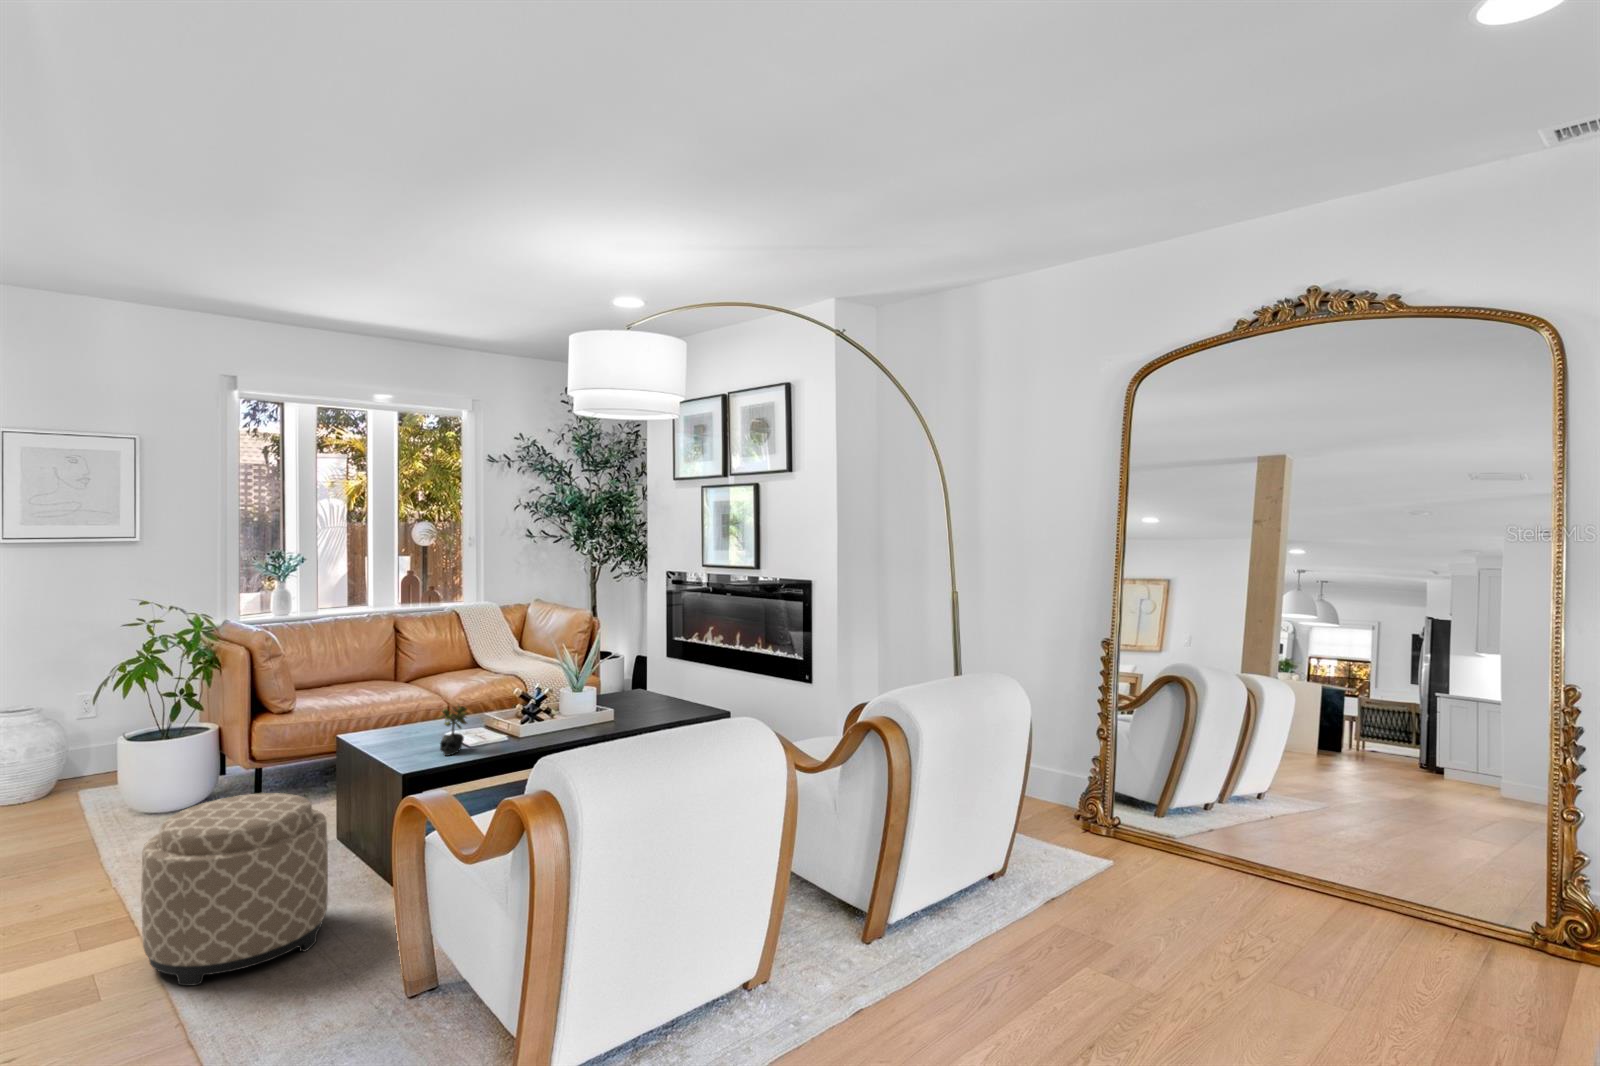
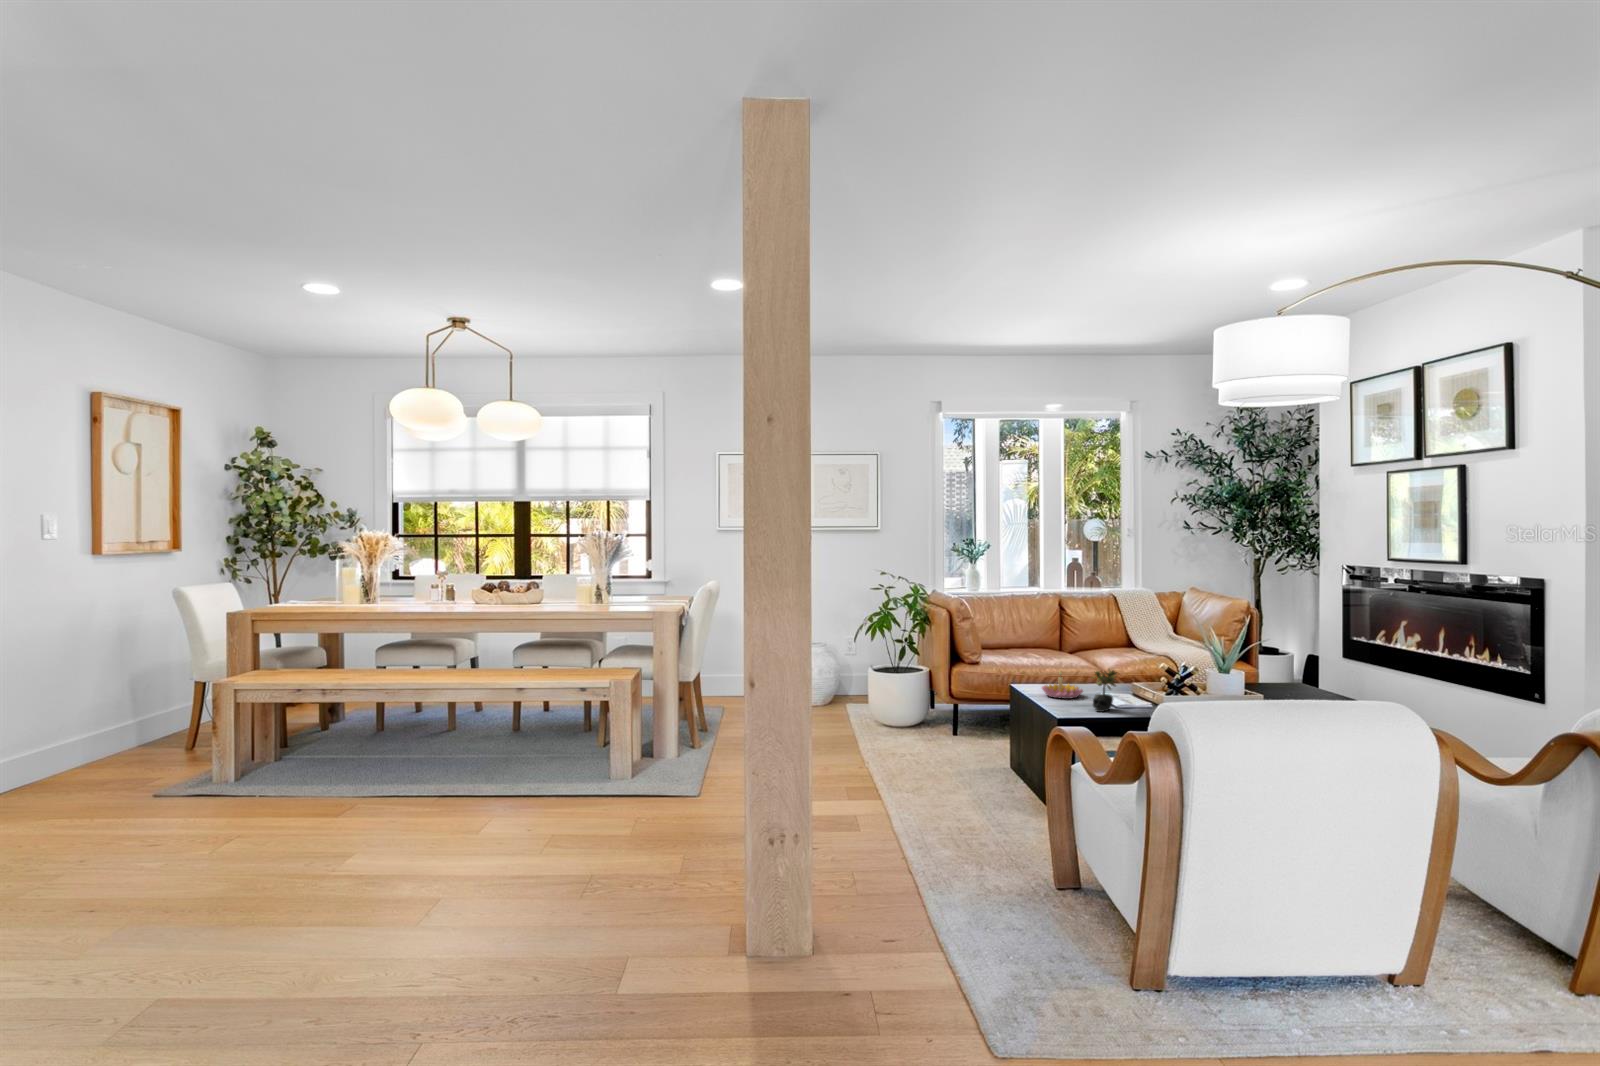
candle holder: none [376,709,429,745] -> present [1042,671,1083,699]
ottoman: present [141,793,328,986] -> none [885,712,1003,840]

